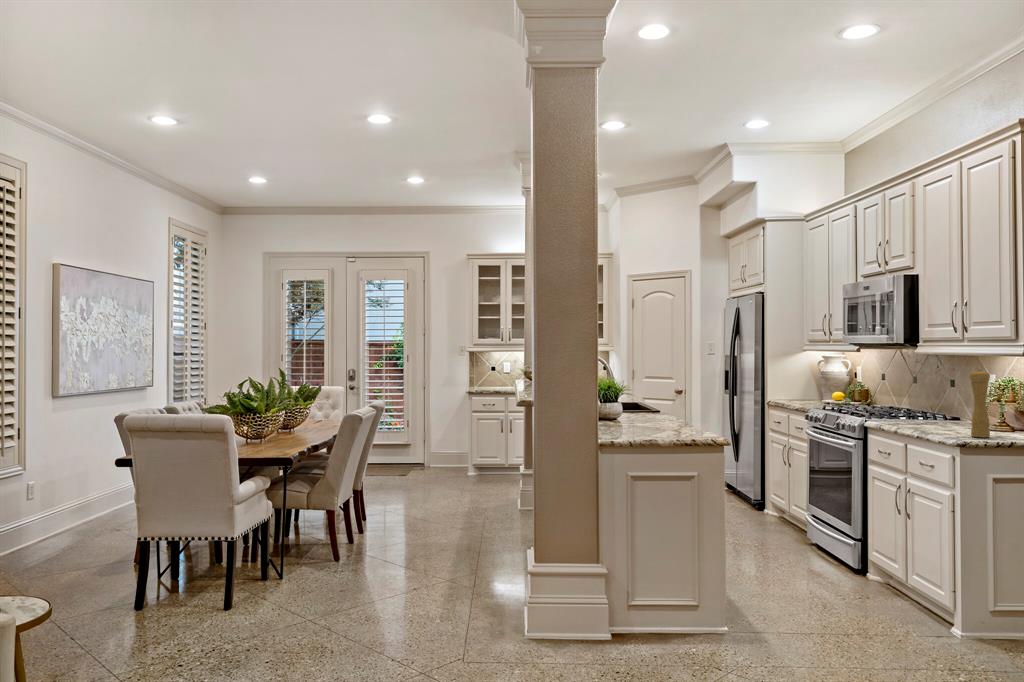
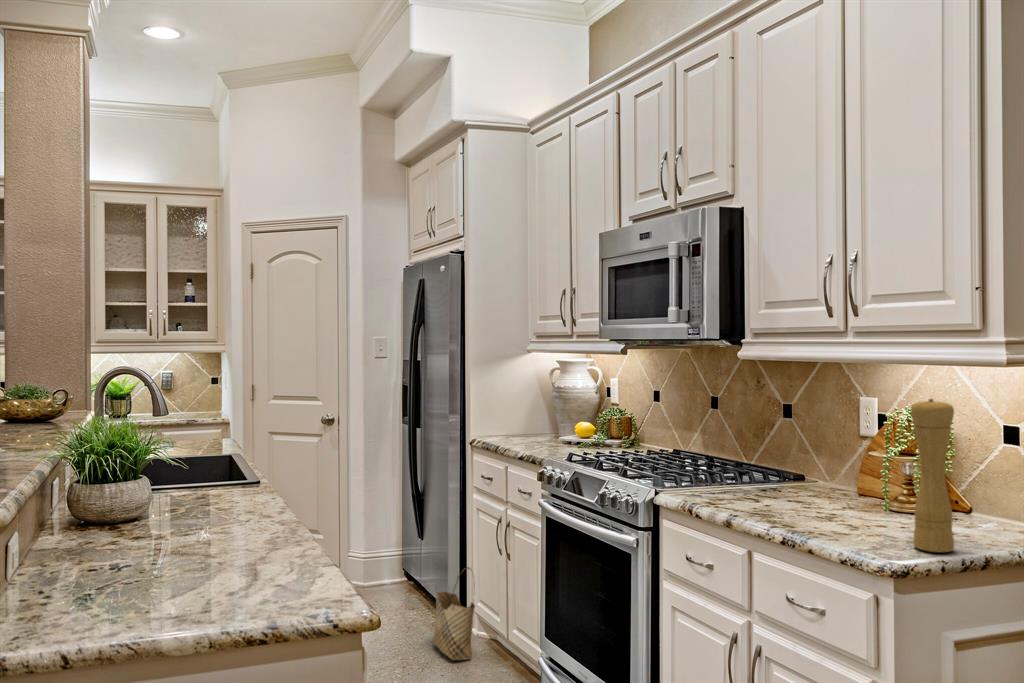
woven basket: none [744,472,770,523] -> present [432,567,475,660]

